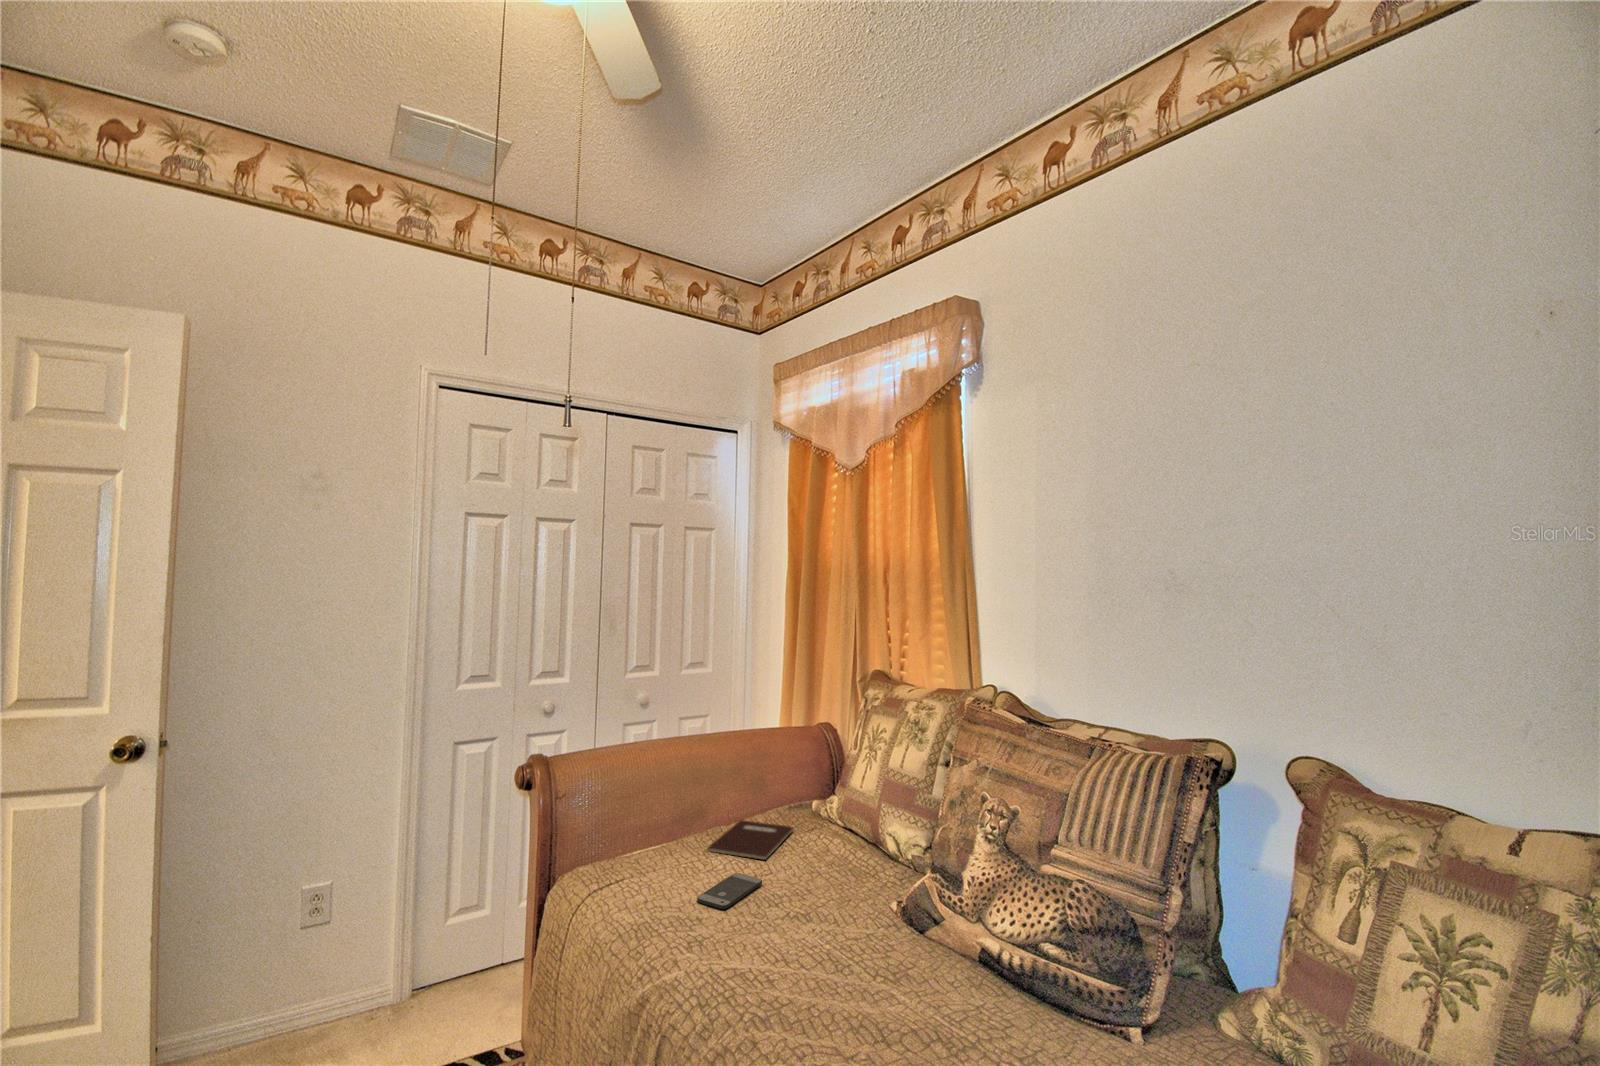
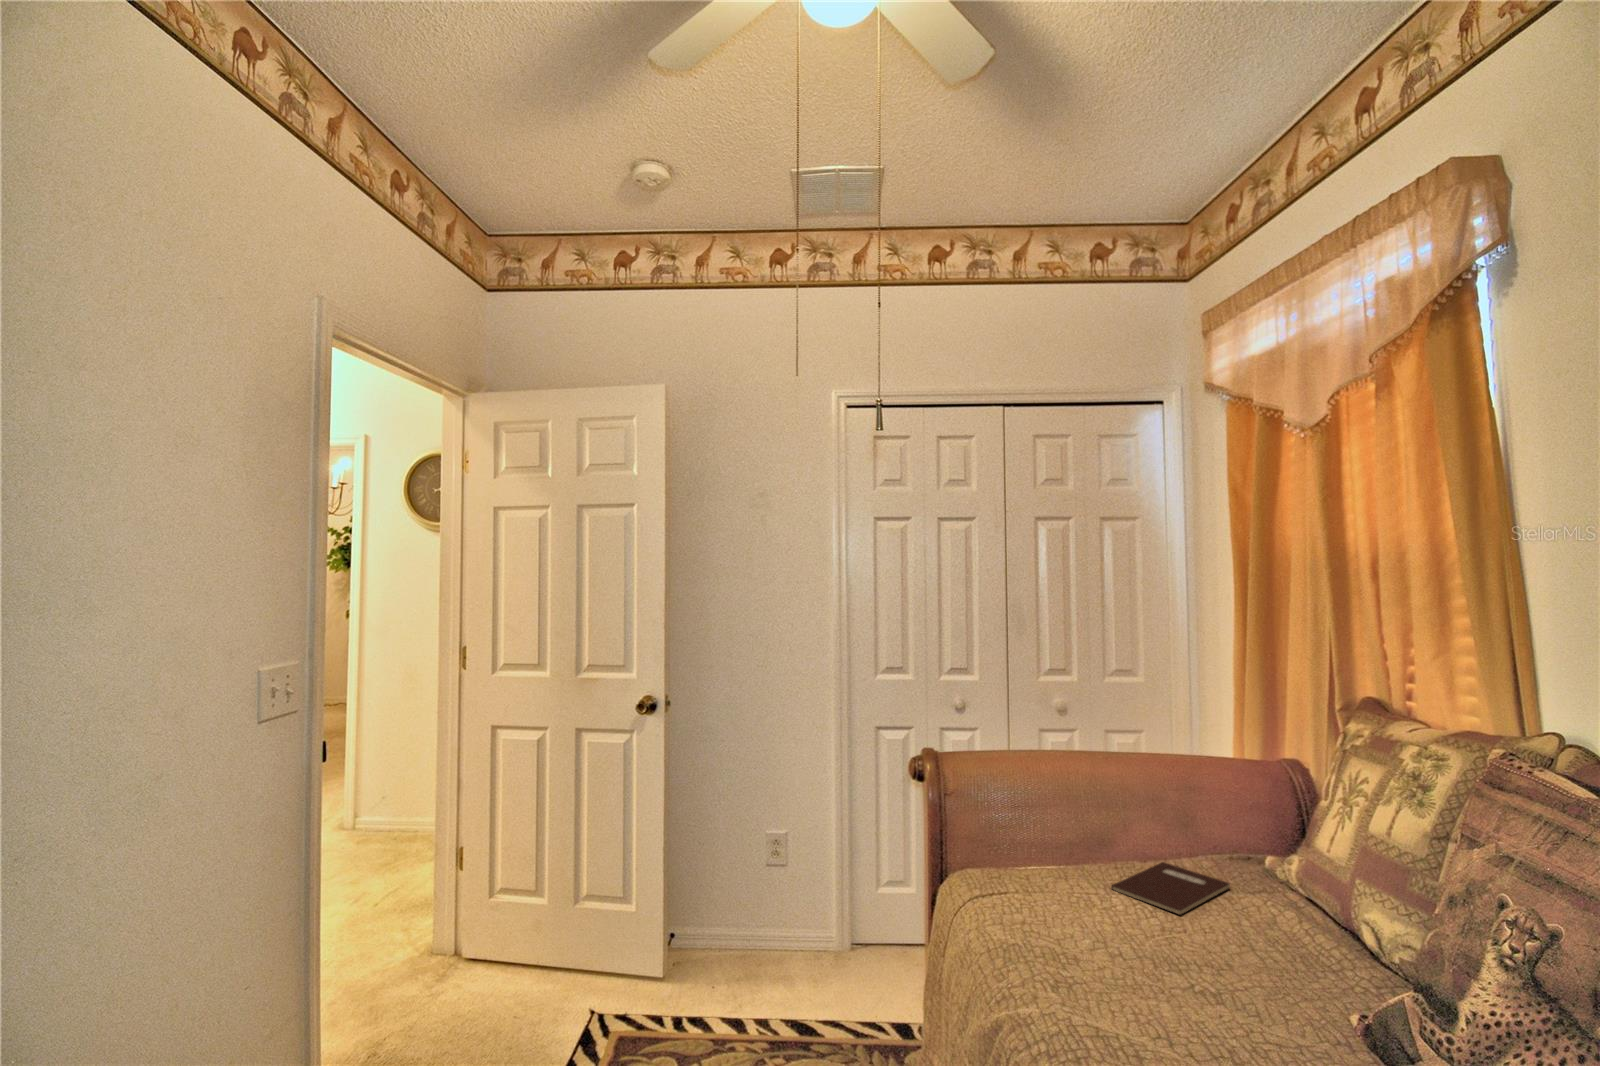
smartphone: present [697,873,762,909] -> none [1081,922,1165,958]

